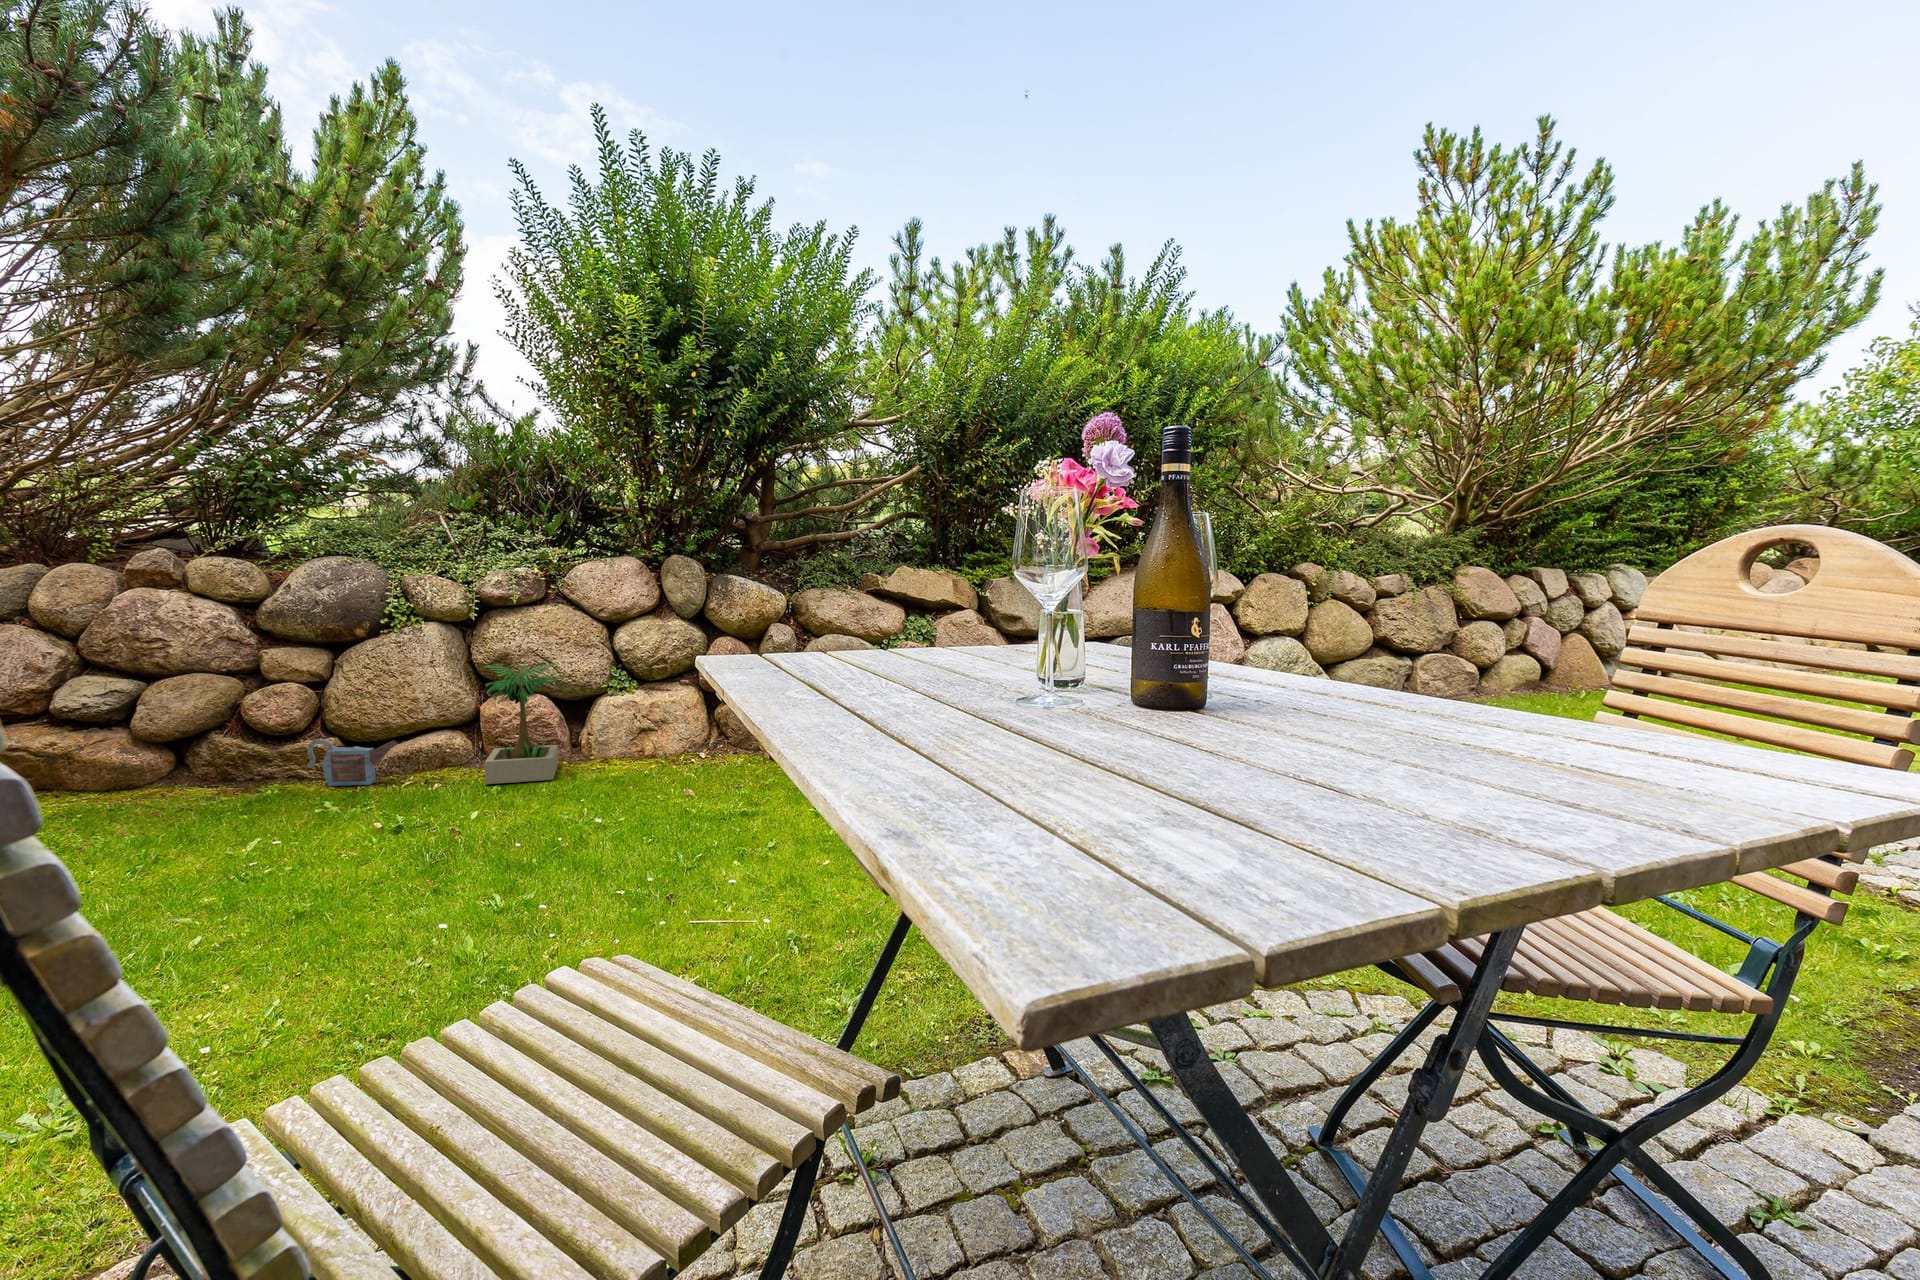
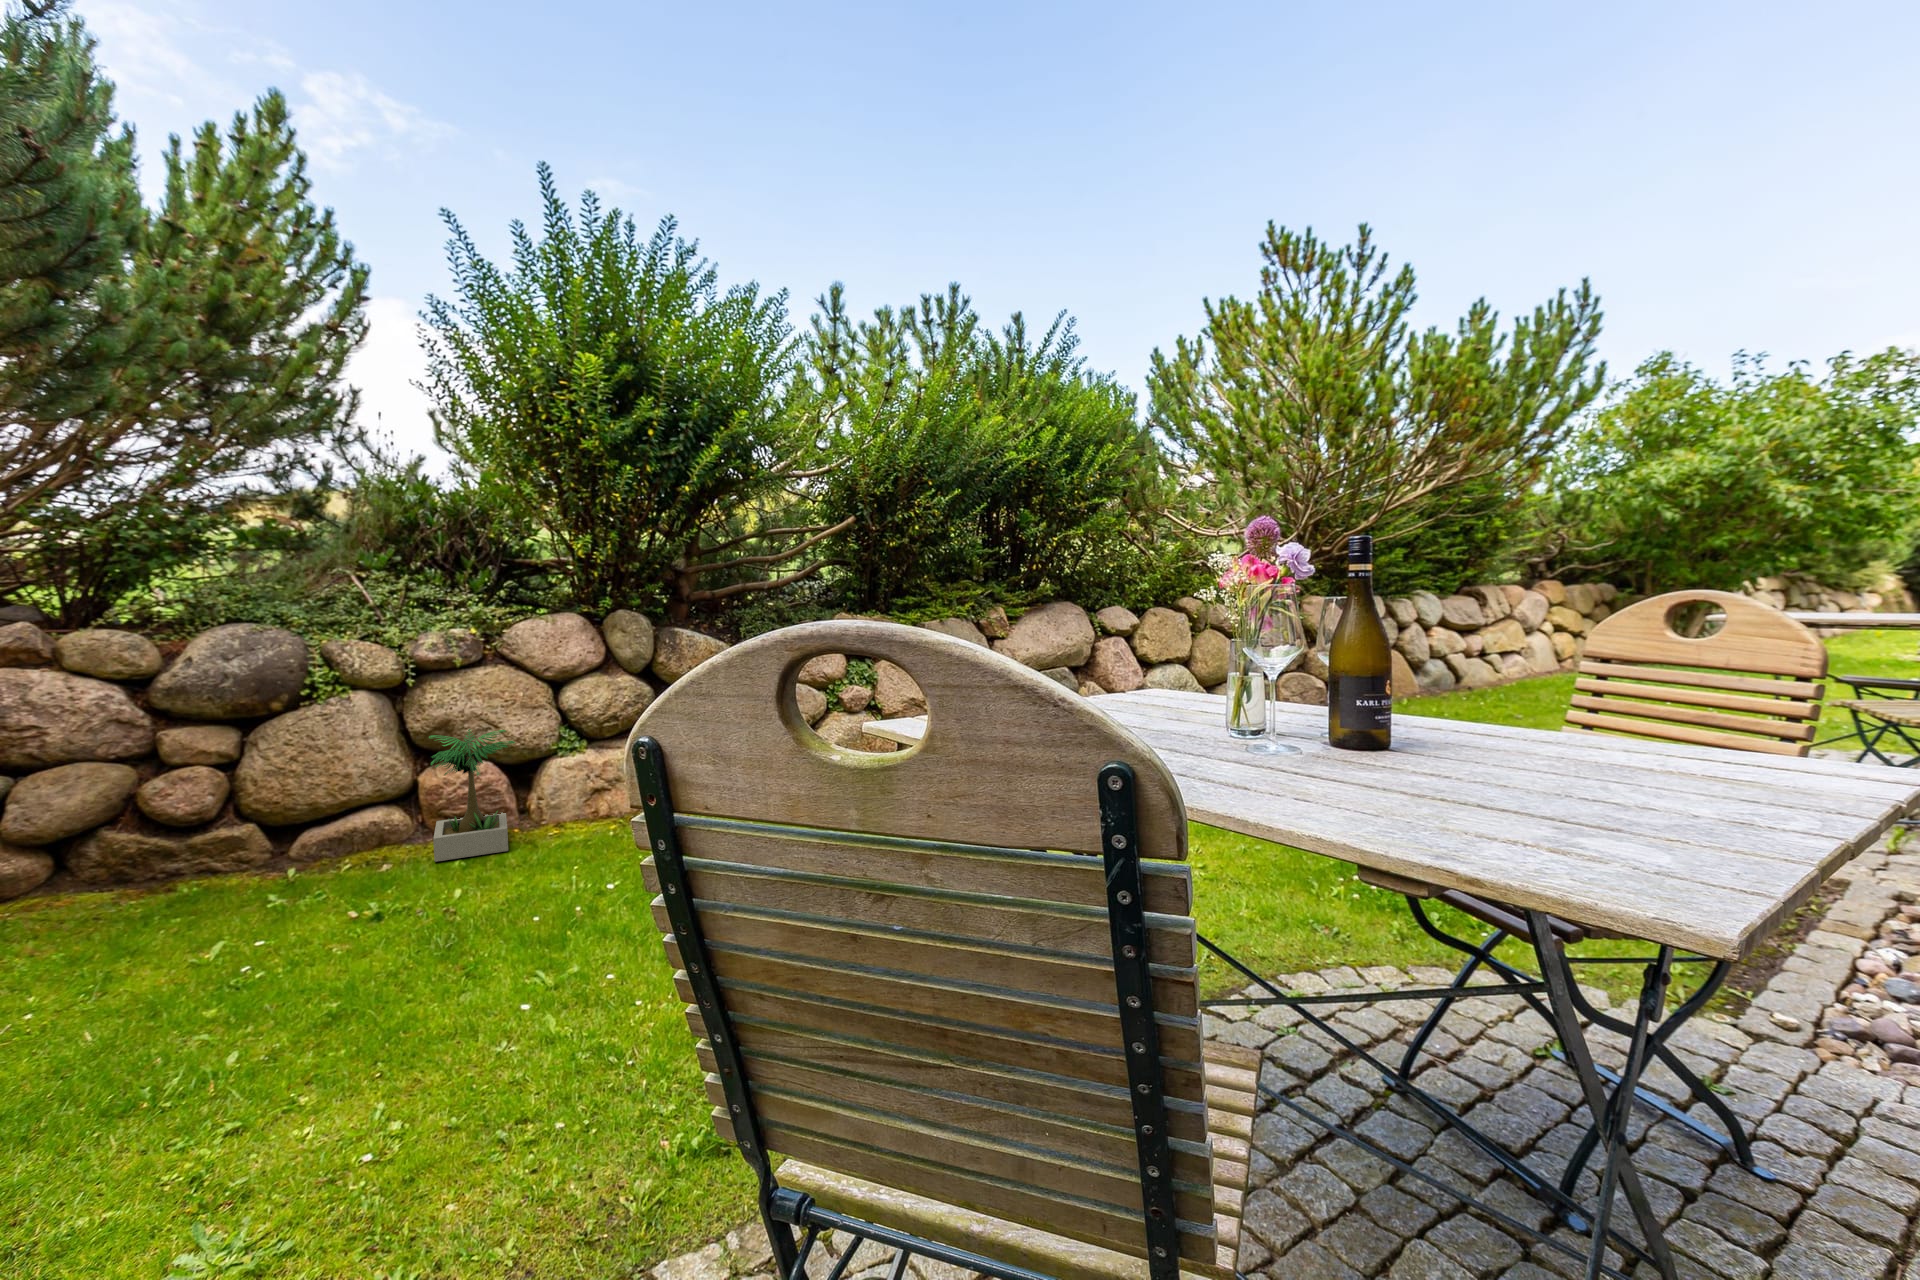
watering can: present [307,739,398,786] -> none [220,821,331,877]

